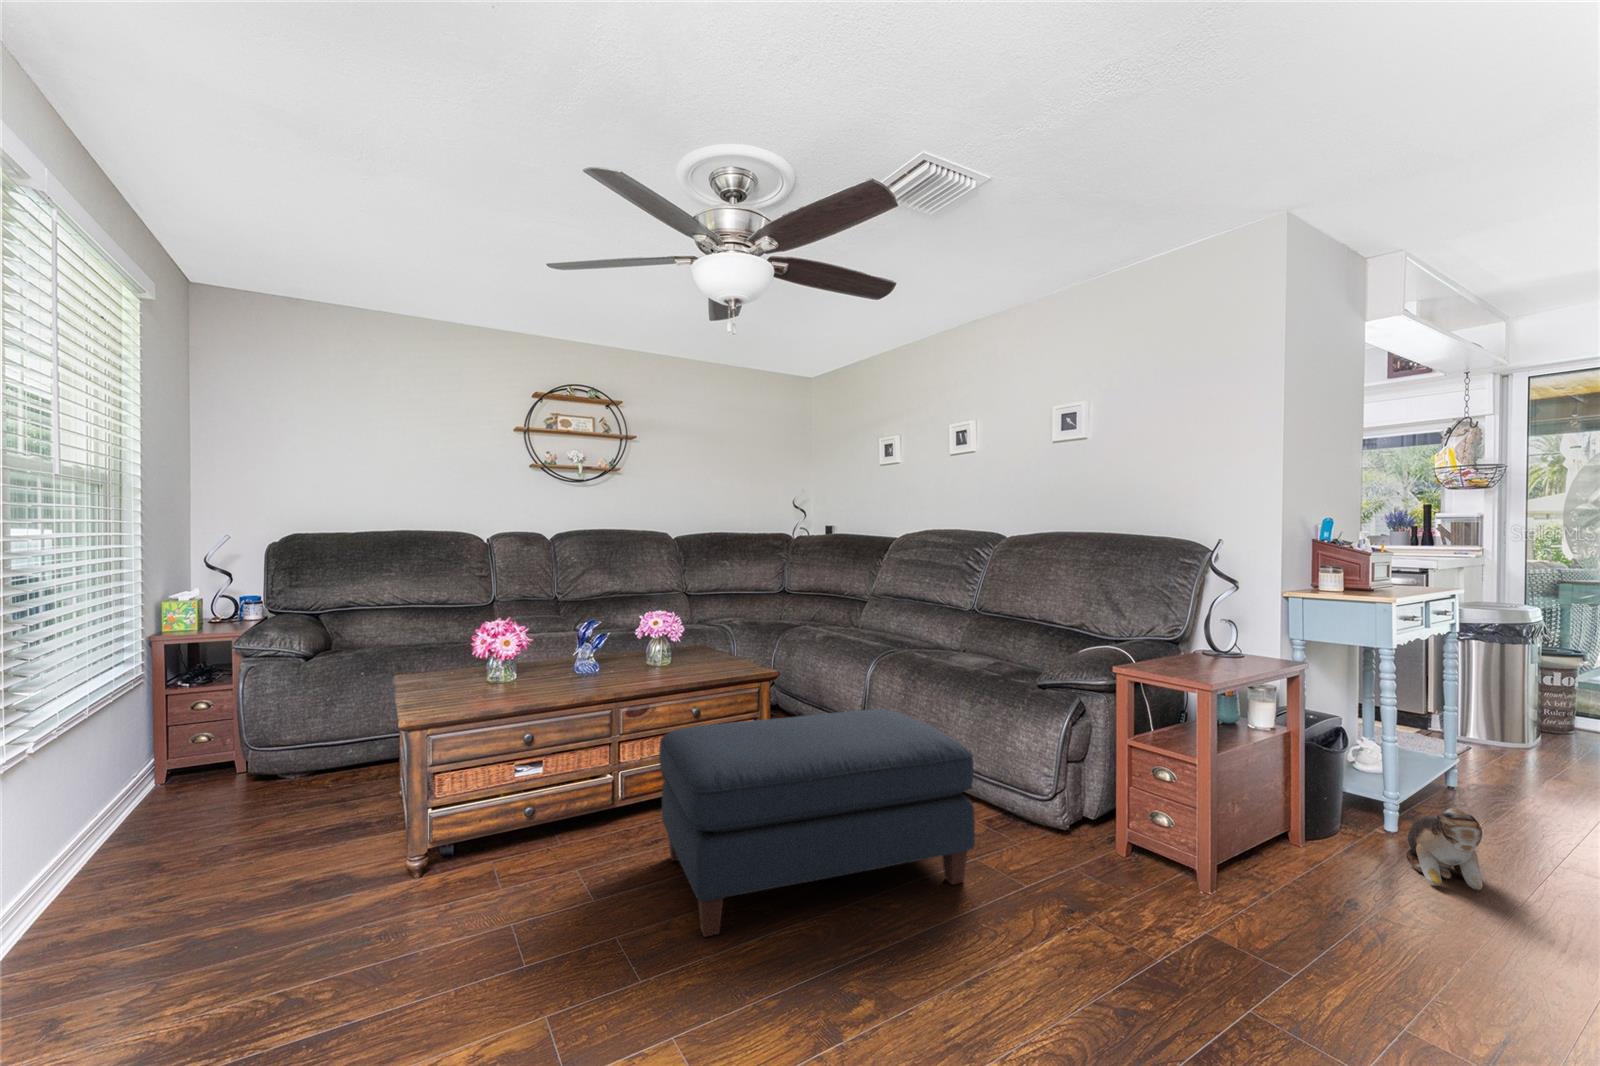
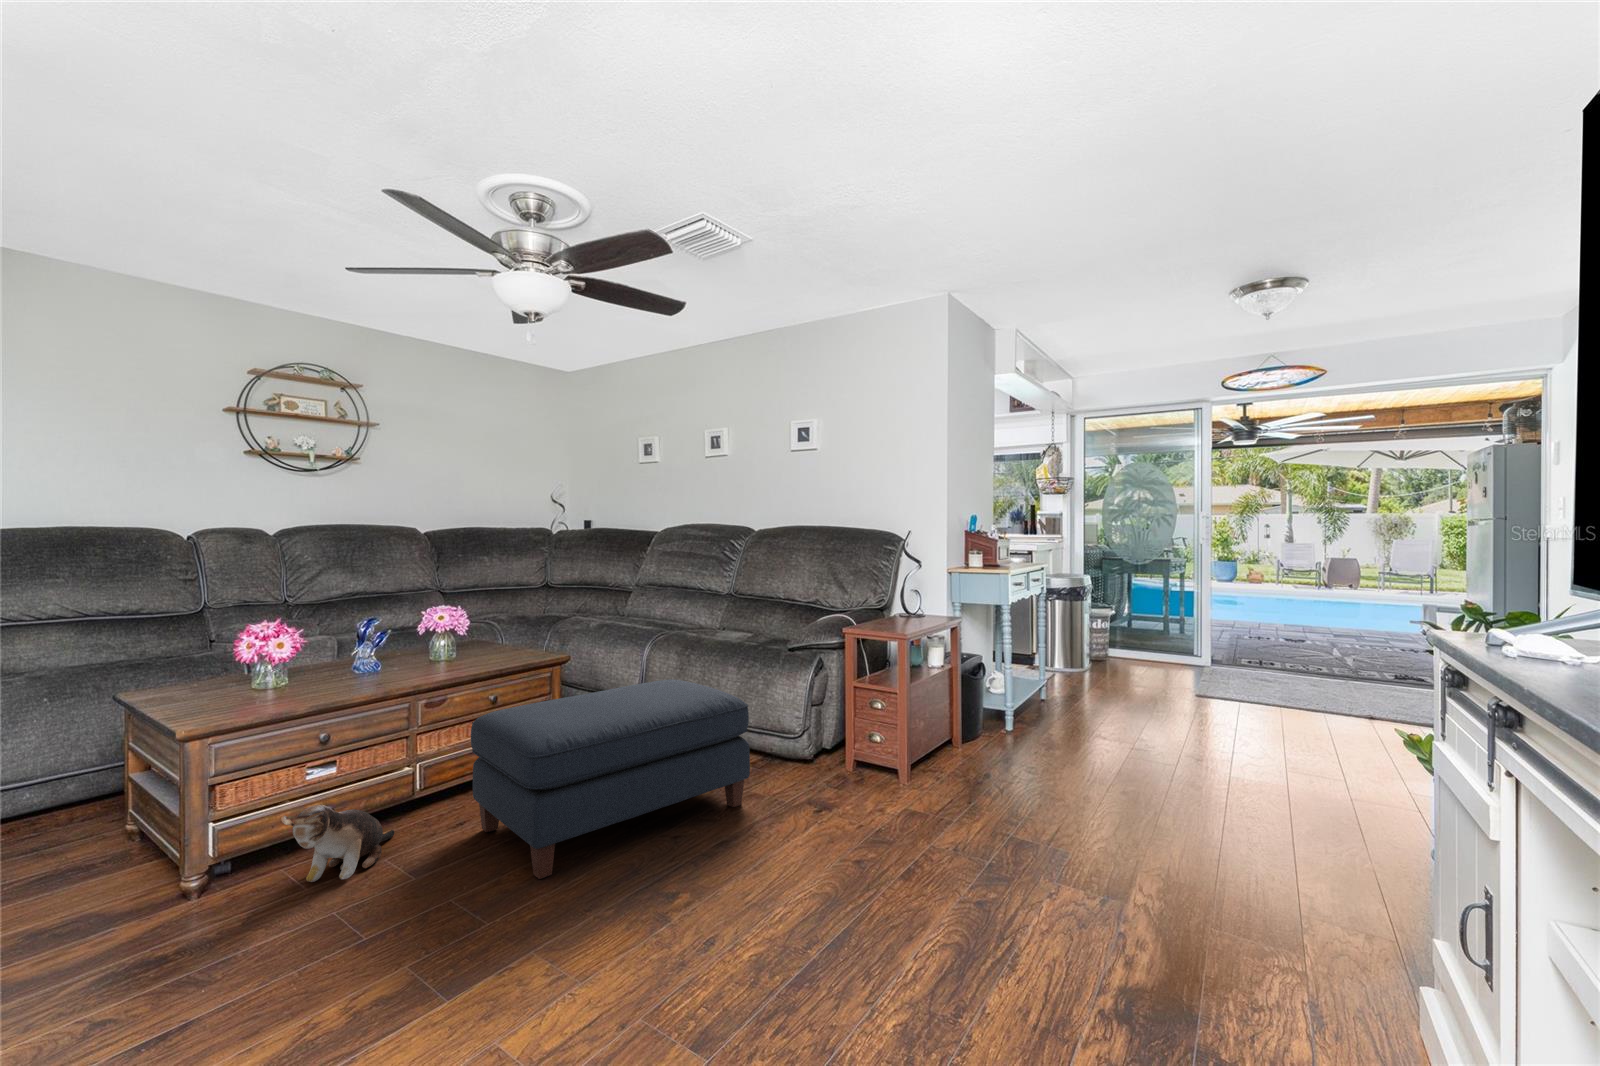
plush toy: present [1407,807,1489,890] -> present [281,804,394,882]

